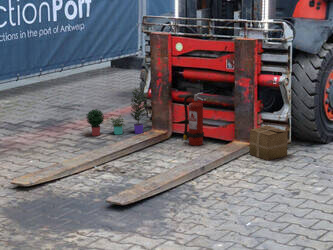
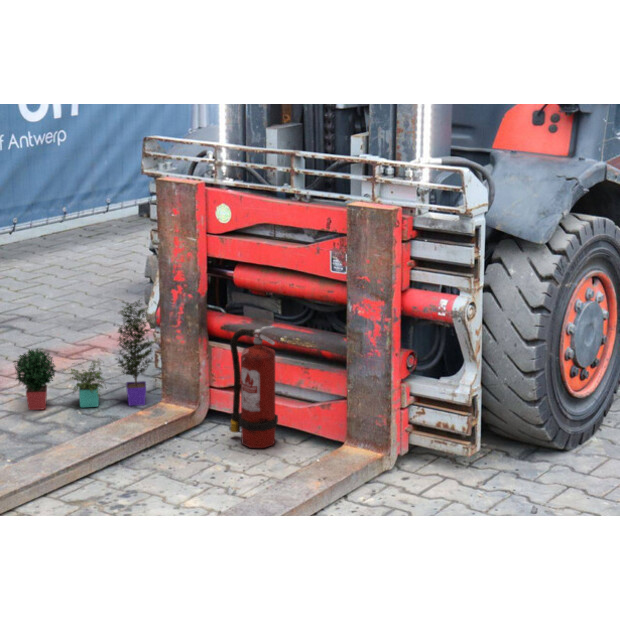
cardboard box: present [249,126,288,160] -> none [378,412,470,504]

